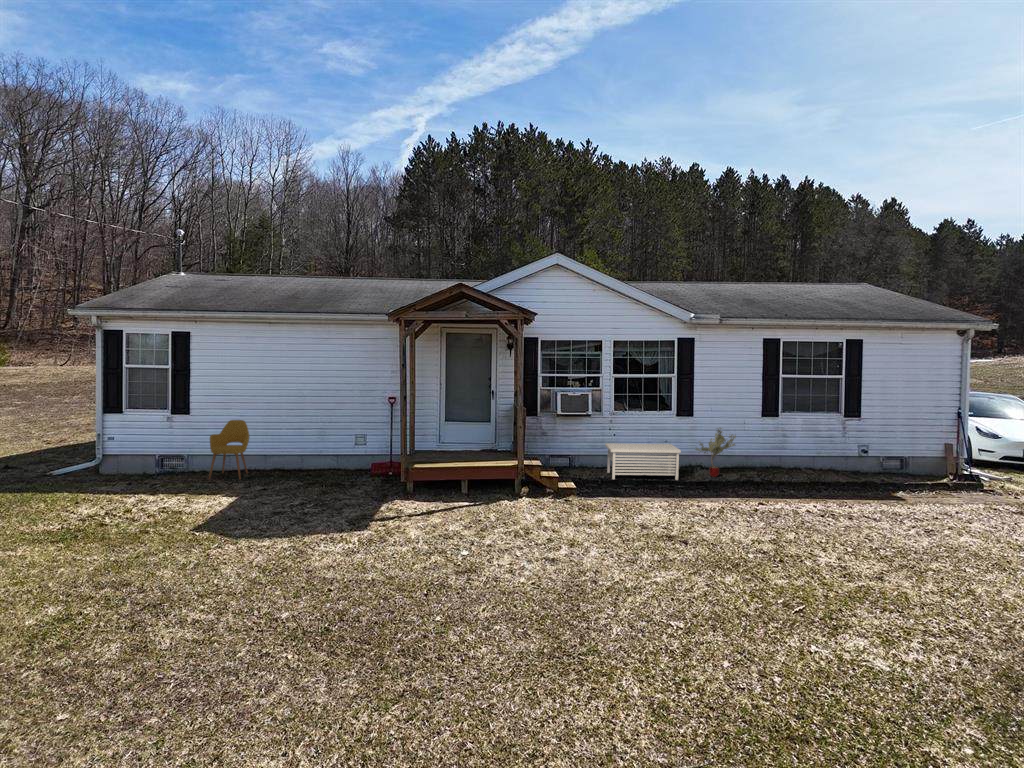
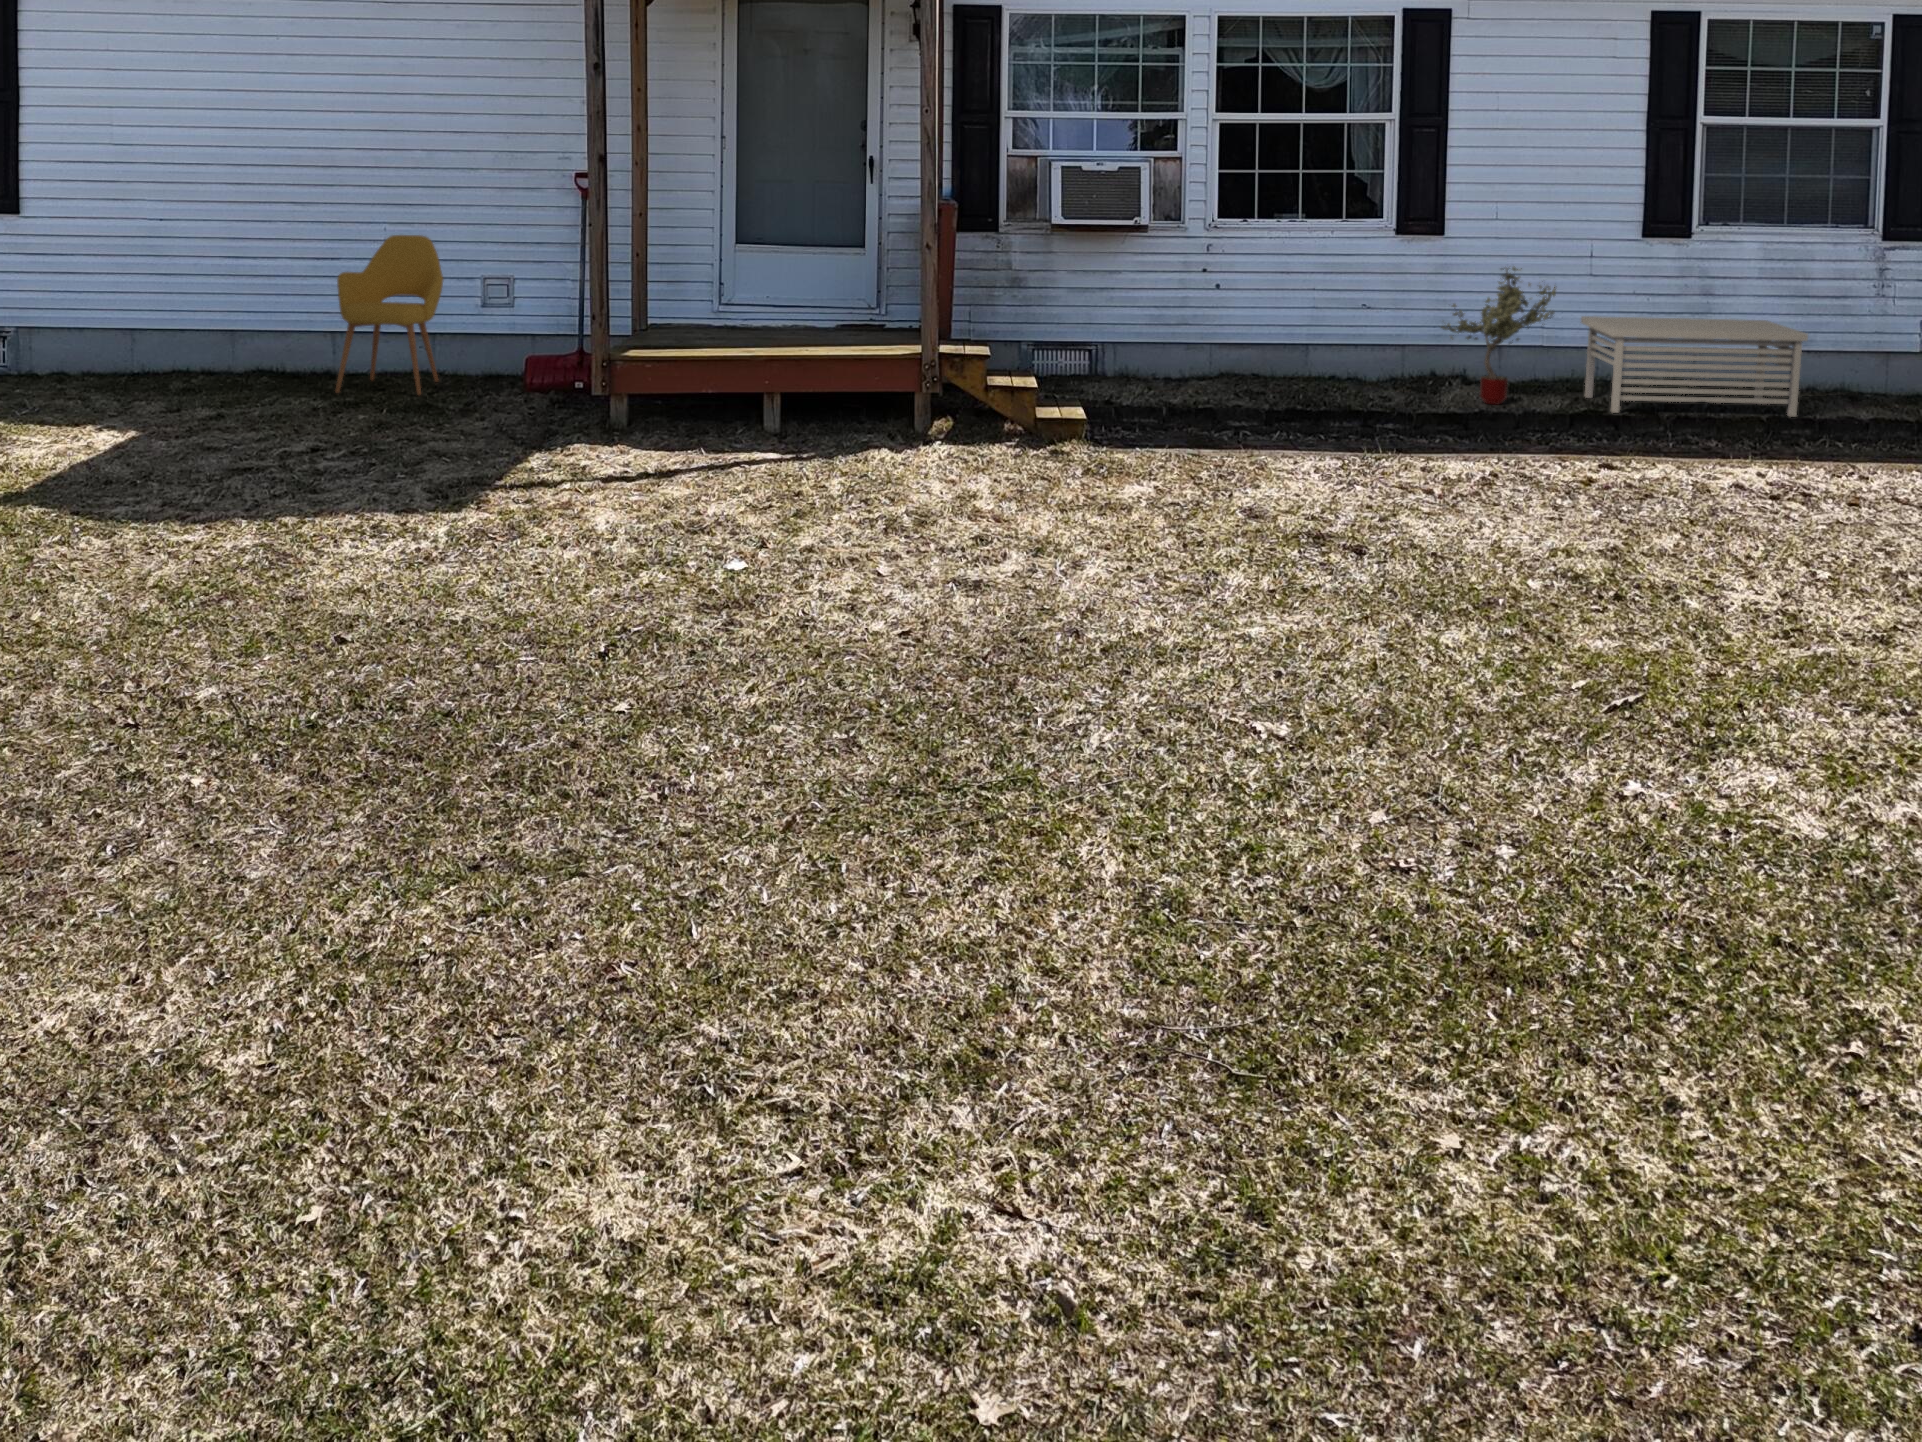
chair: present [209,420,249,479] -> present [335,235,443,396]
storage bench: present [605,443,681,480] -> present [1581,316,1808,417]

